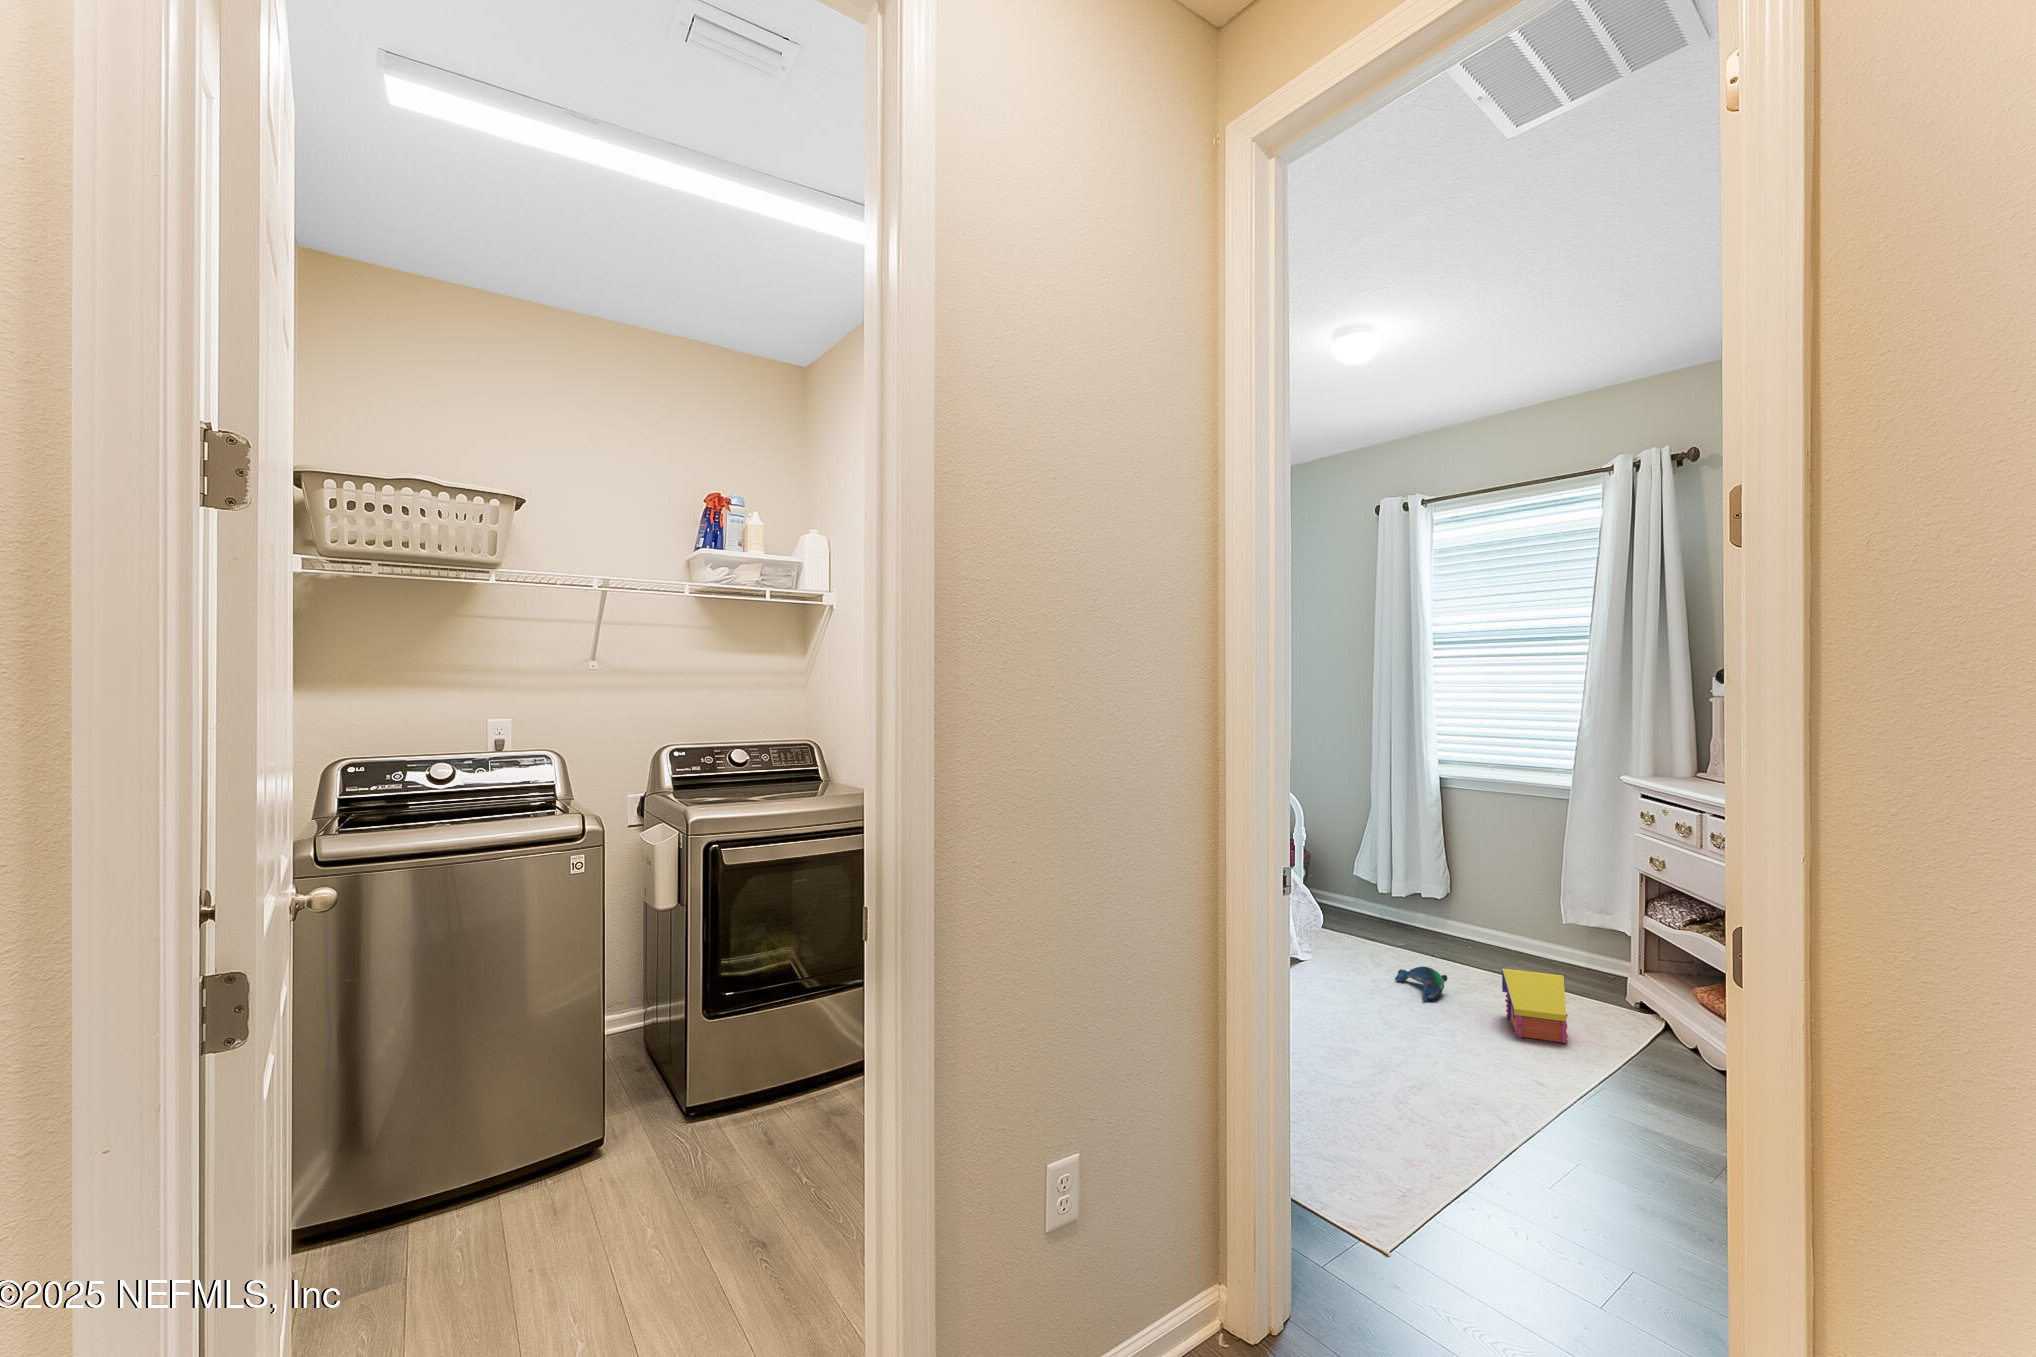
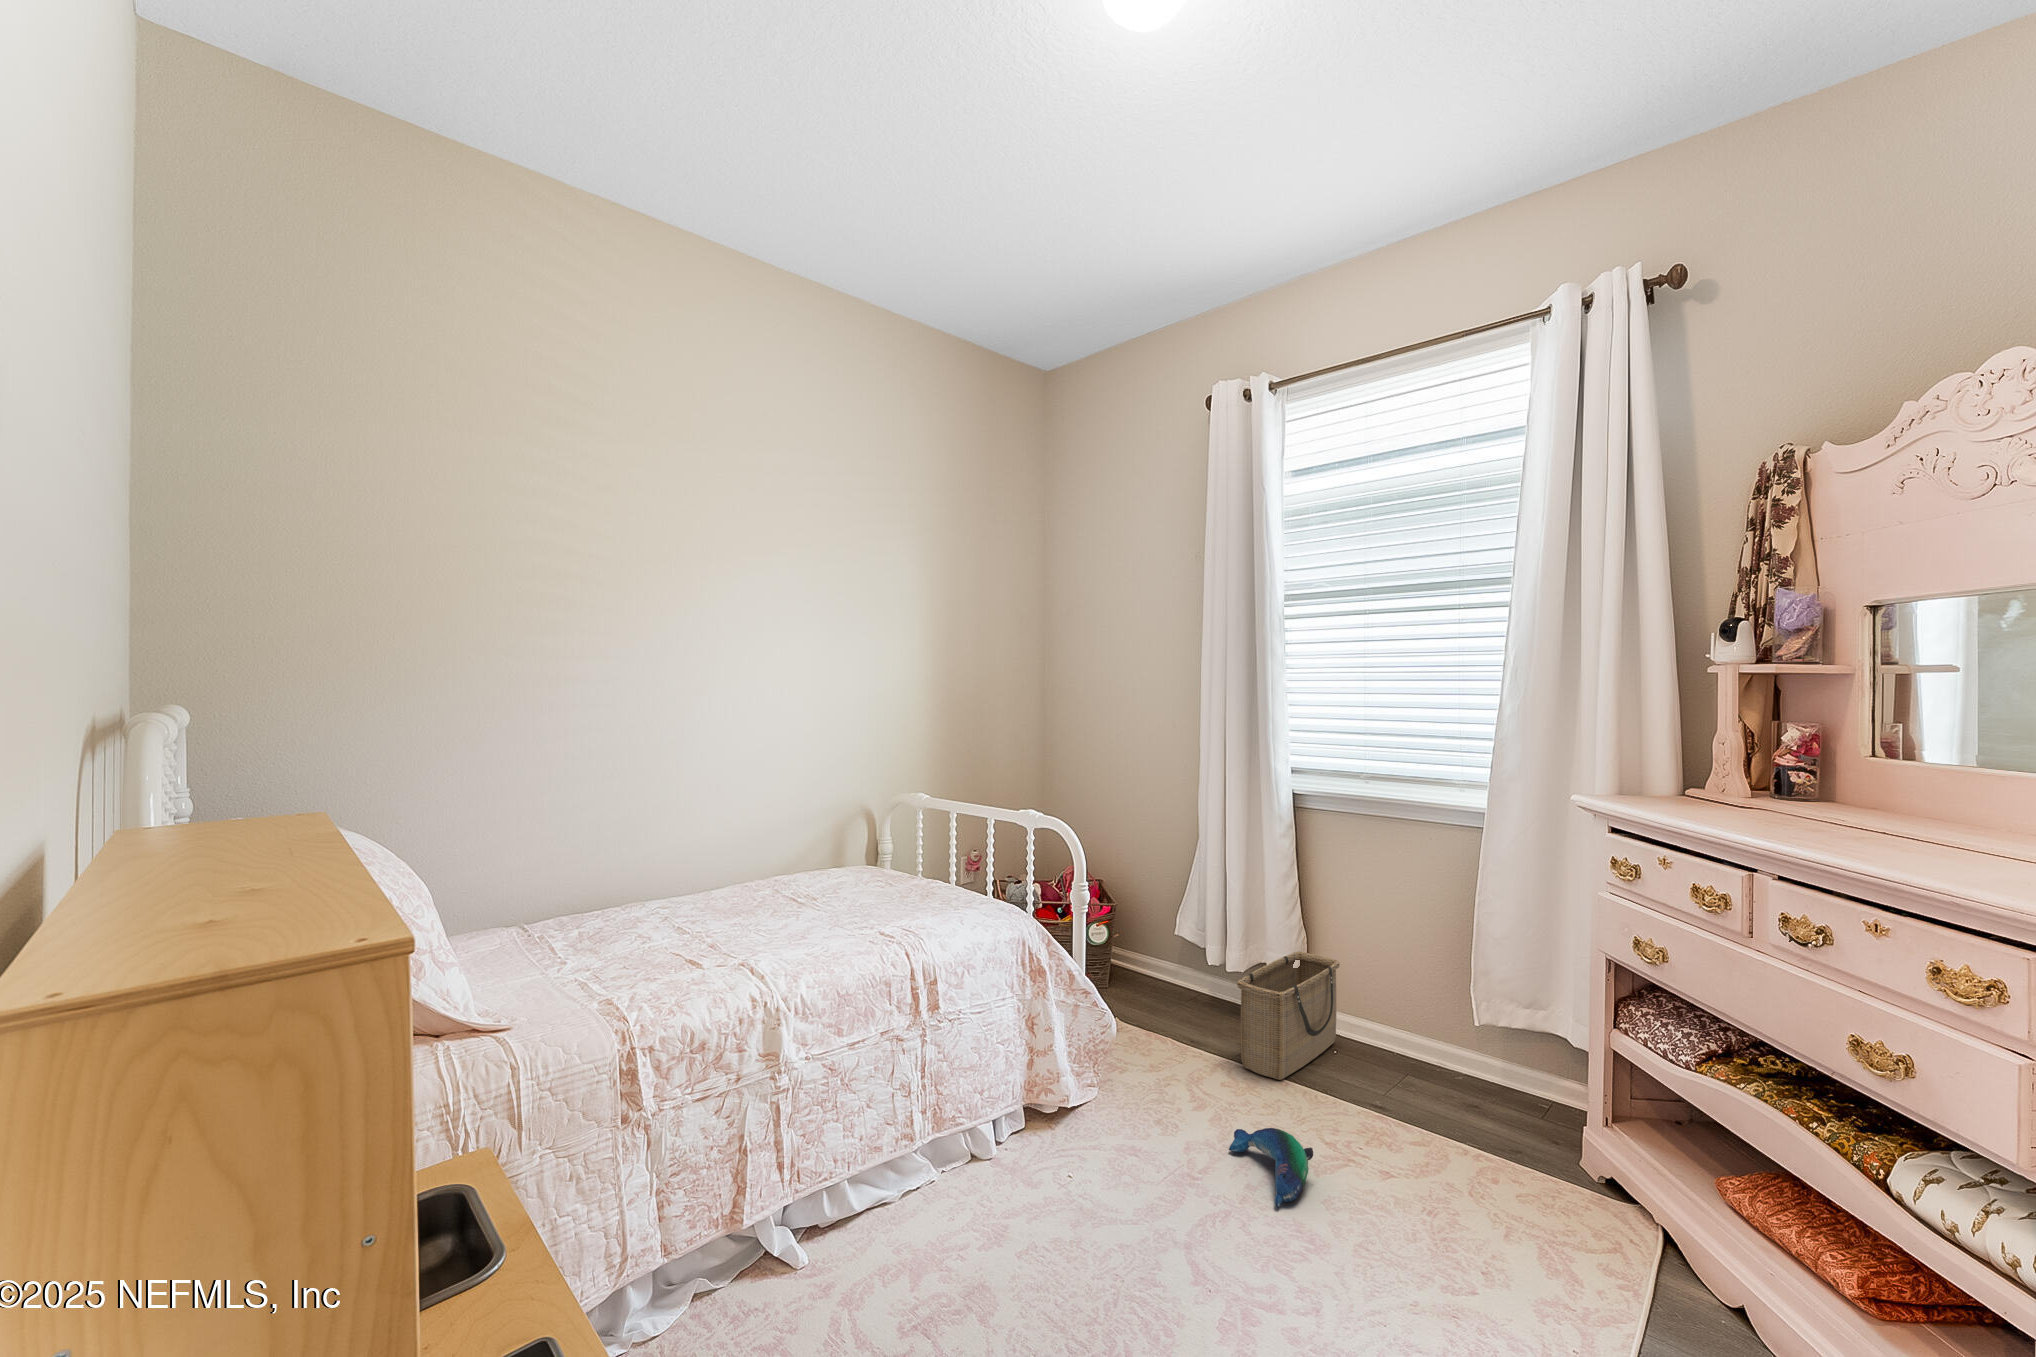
basket: none [1400,882,1472,955] -> present [1237,952,1340,1080]
toy house: present [1502,969,1568,1043] -> none [1407,1162,1531,1314]

